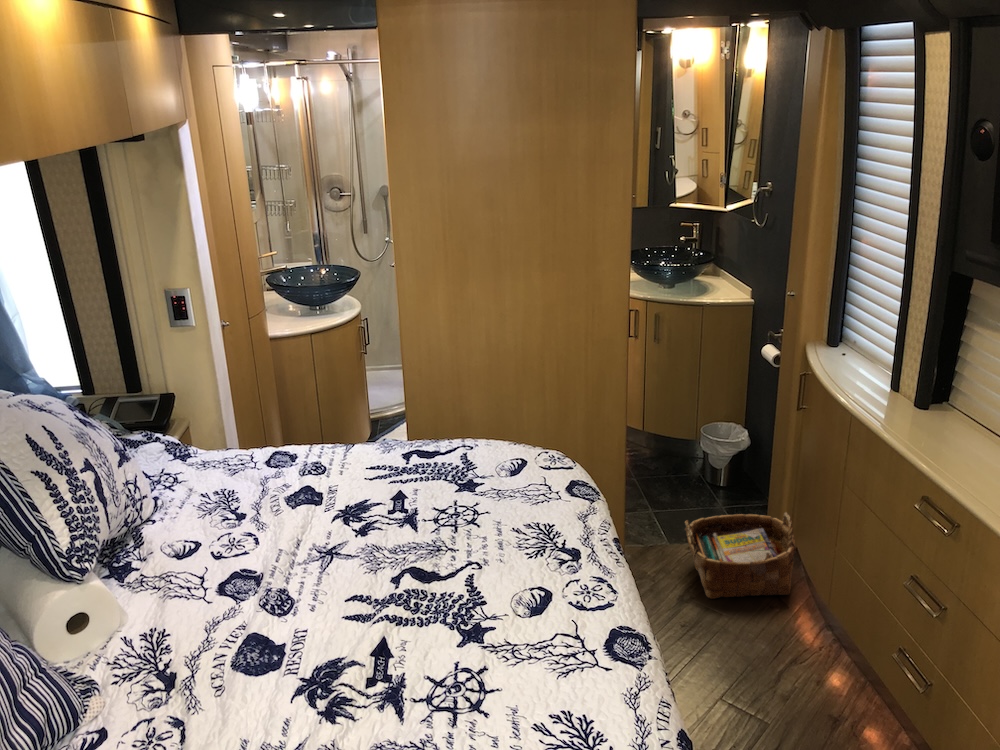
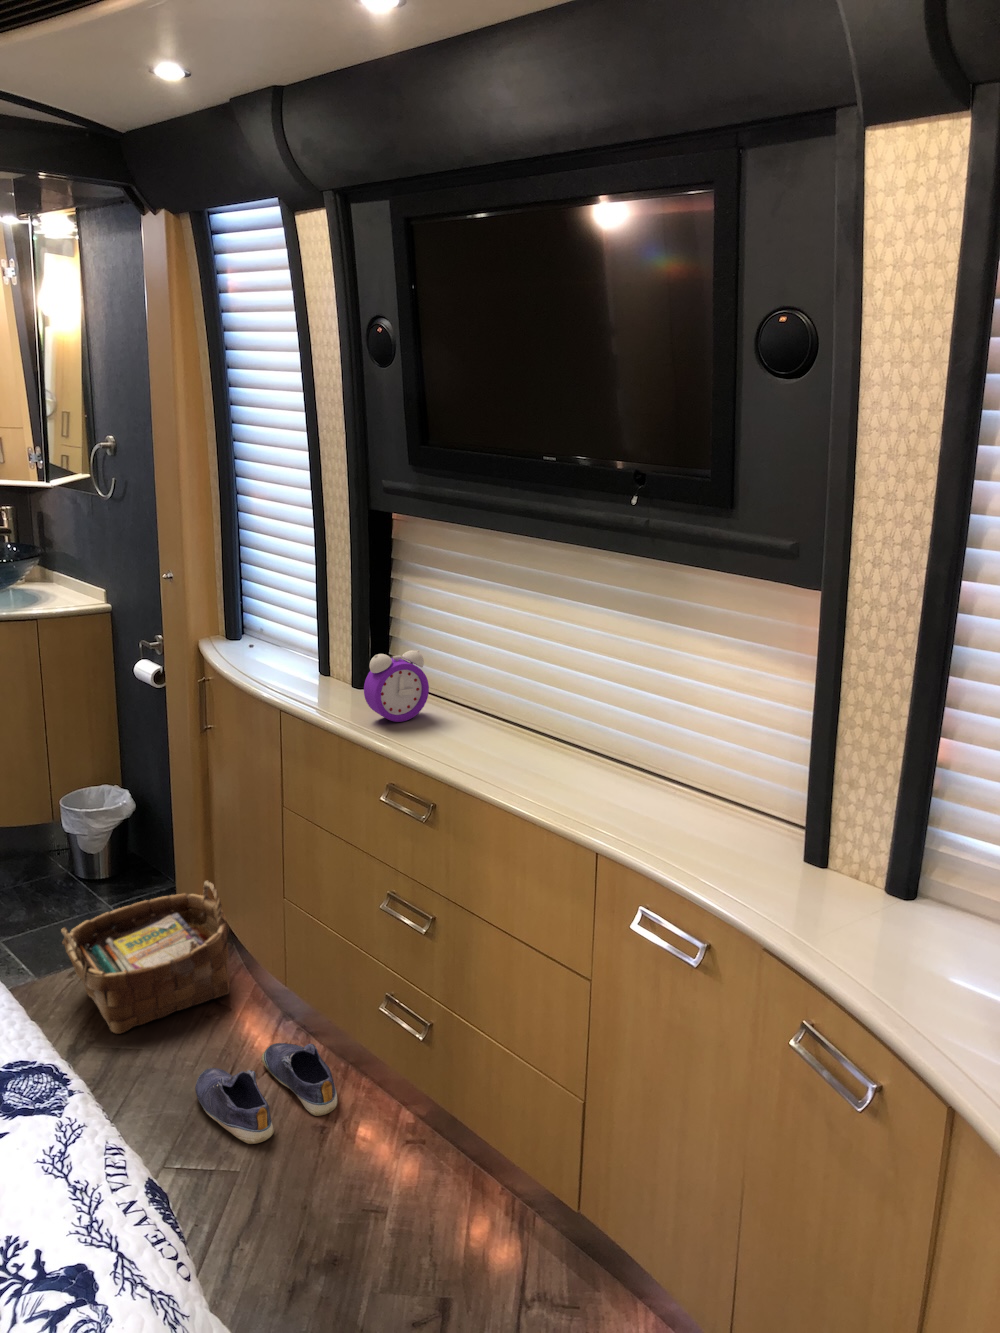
alarm clock: none [921,387,979,442] -> present [364,650,429,722]
shoe: none [751,643,850,708] -> present [195,1043,337,1144]

